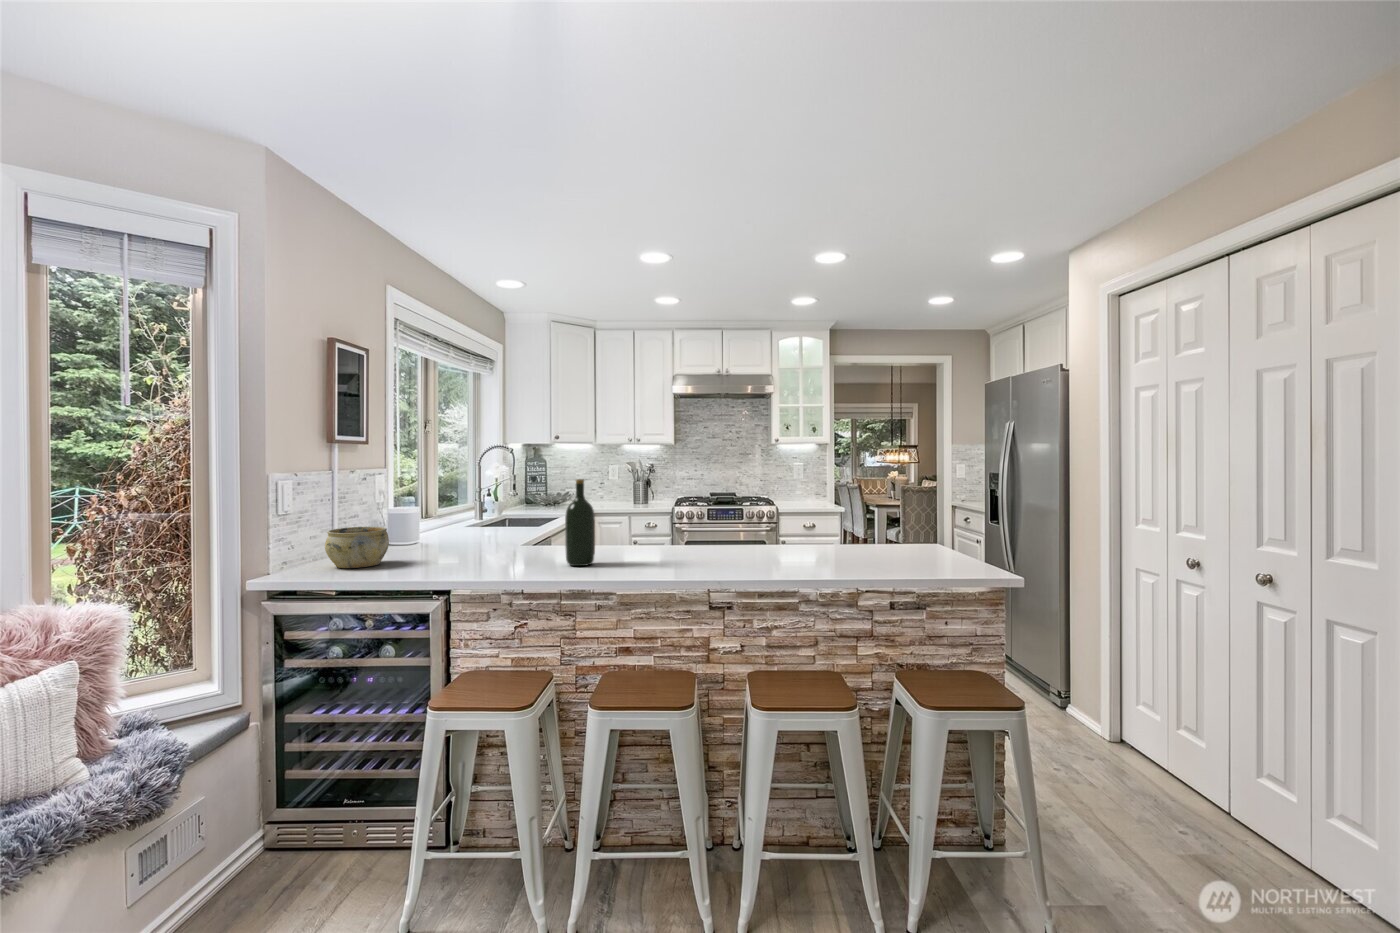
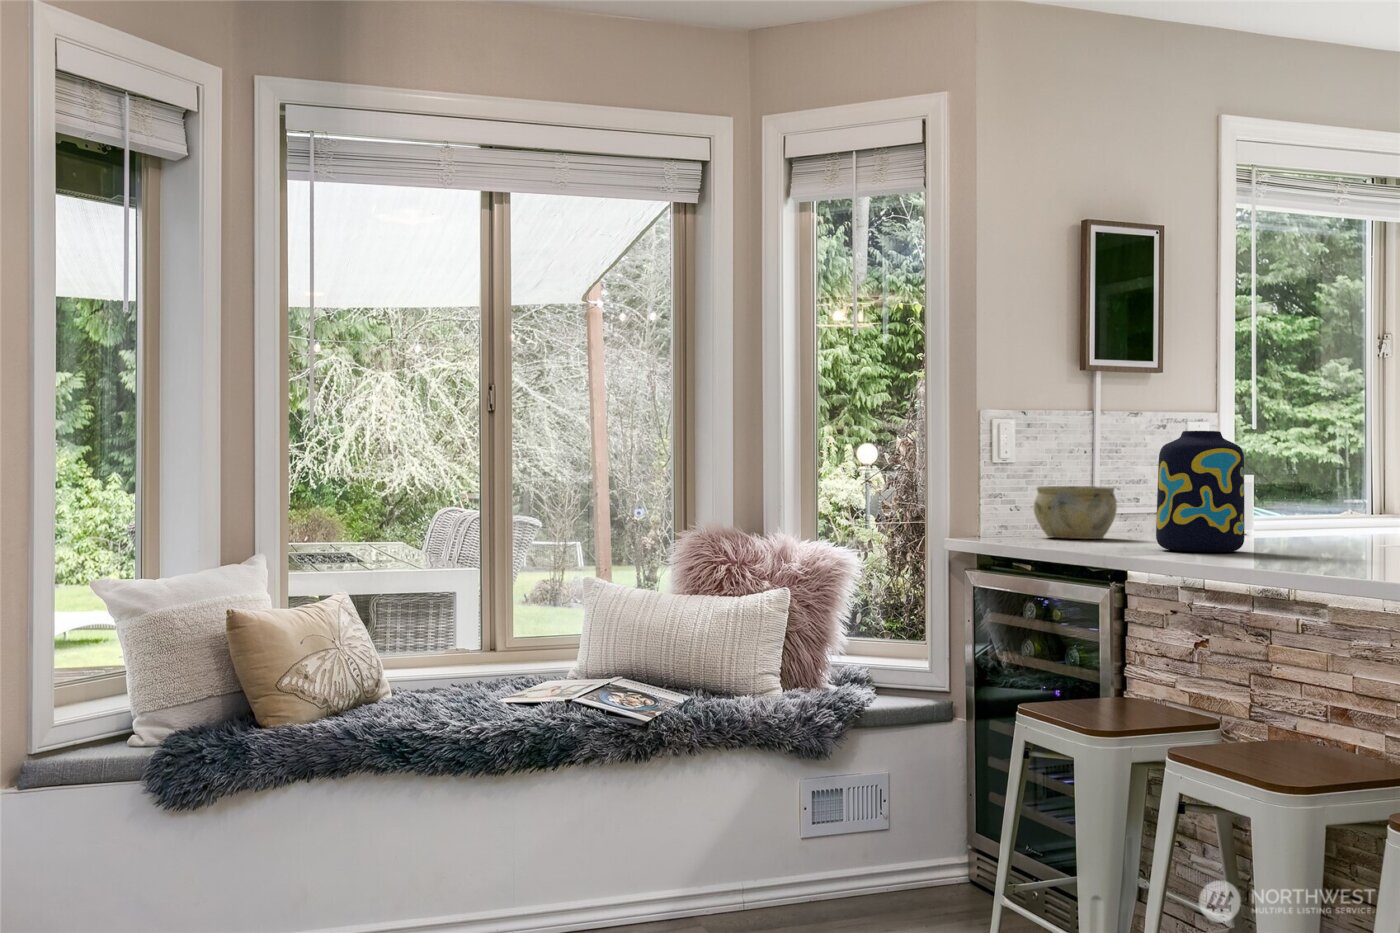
wine bottle: present [565,479,595,566] -> none [1290,403,1349,558]
vase: none [476,495,529,571] -> present [1156,431,1245,552]

